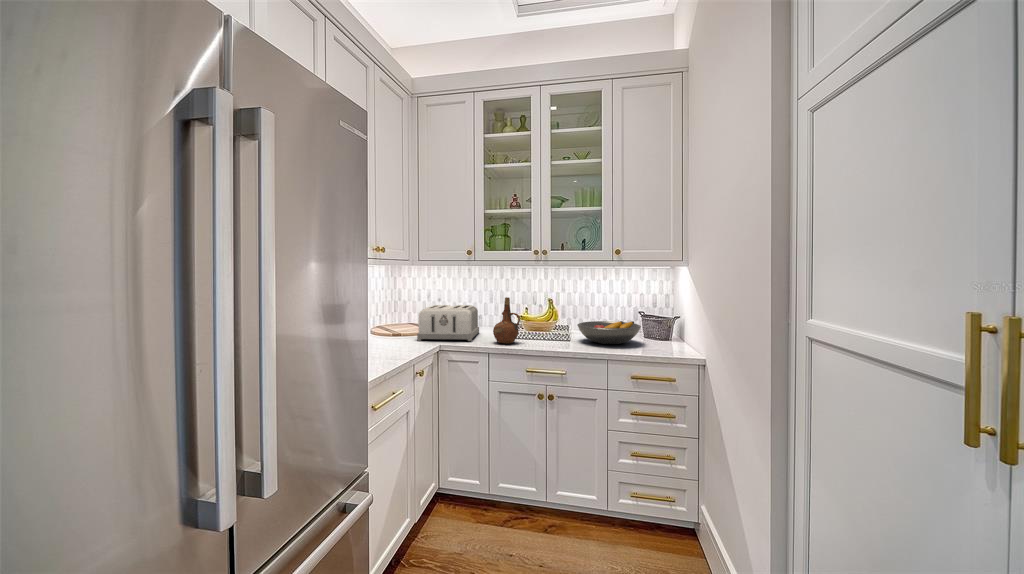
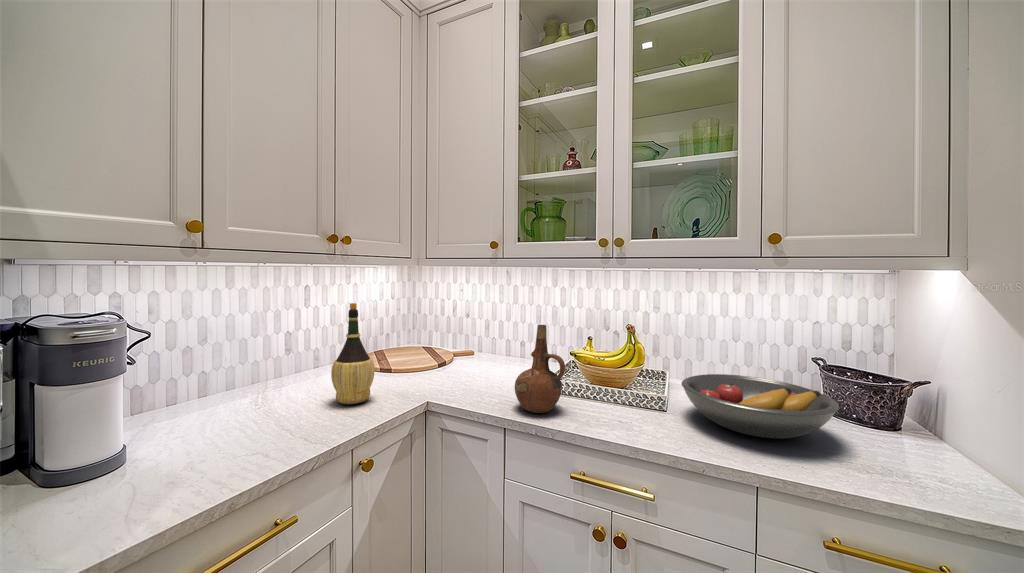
wine bottle: none [388,288,412,346] -> present [331,303,375,404]
toaster: present [417,305,479,341] -> none [396,327,511,399]

